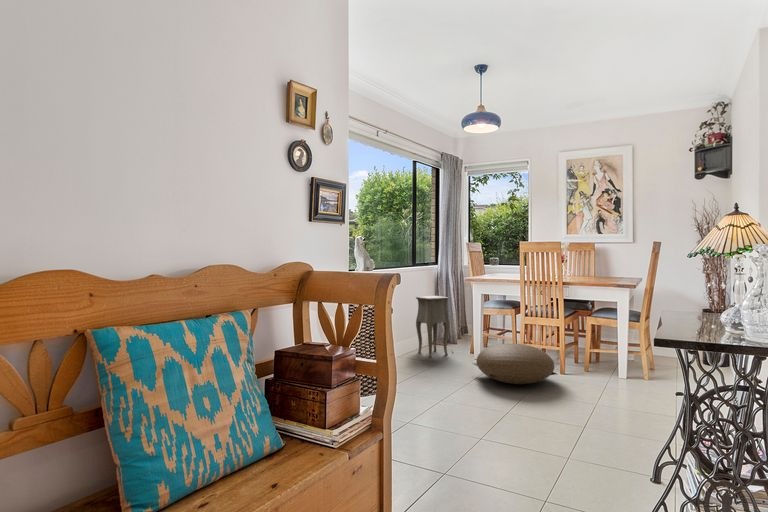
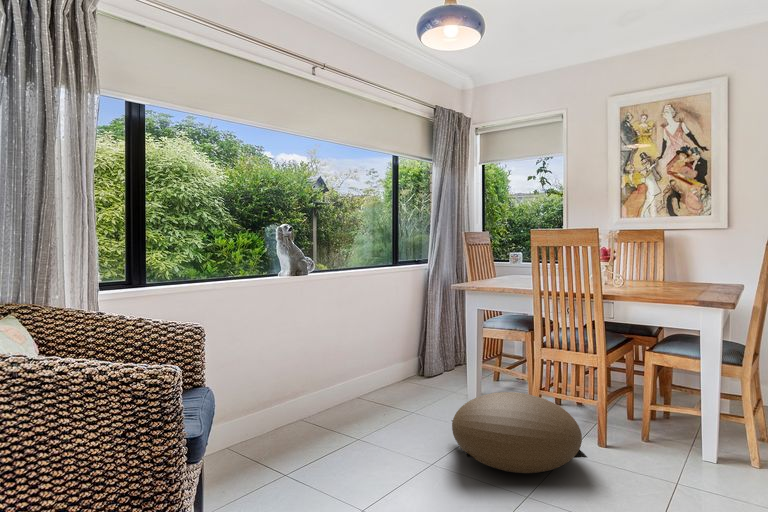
side table: present [416,296,453,357] -> none [393,307,446,396]

